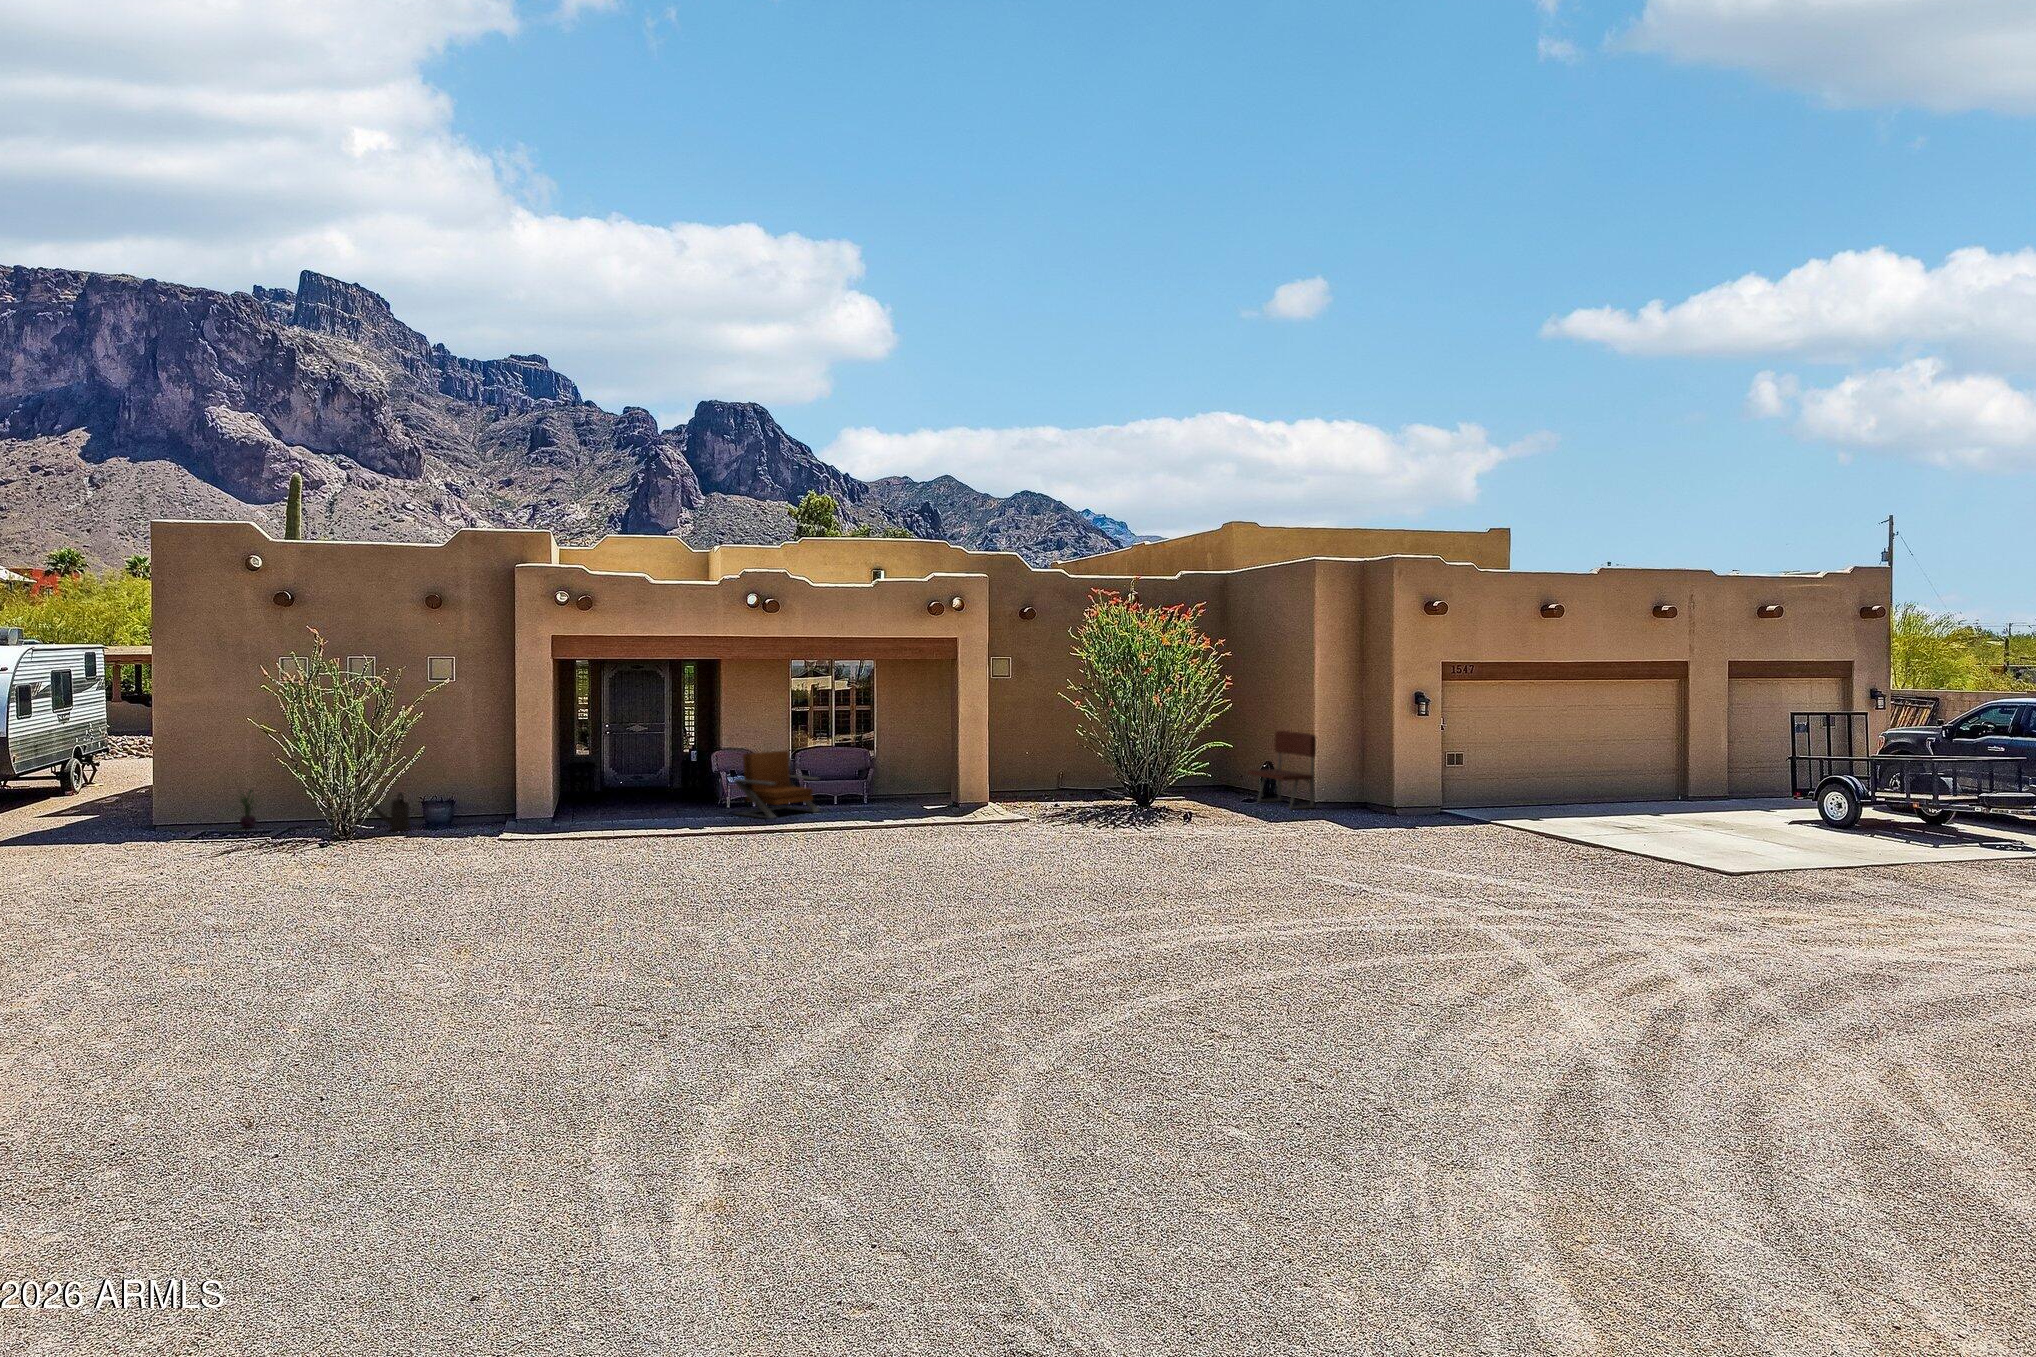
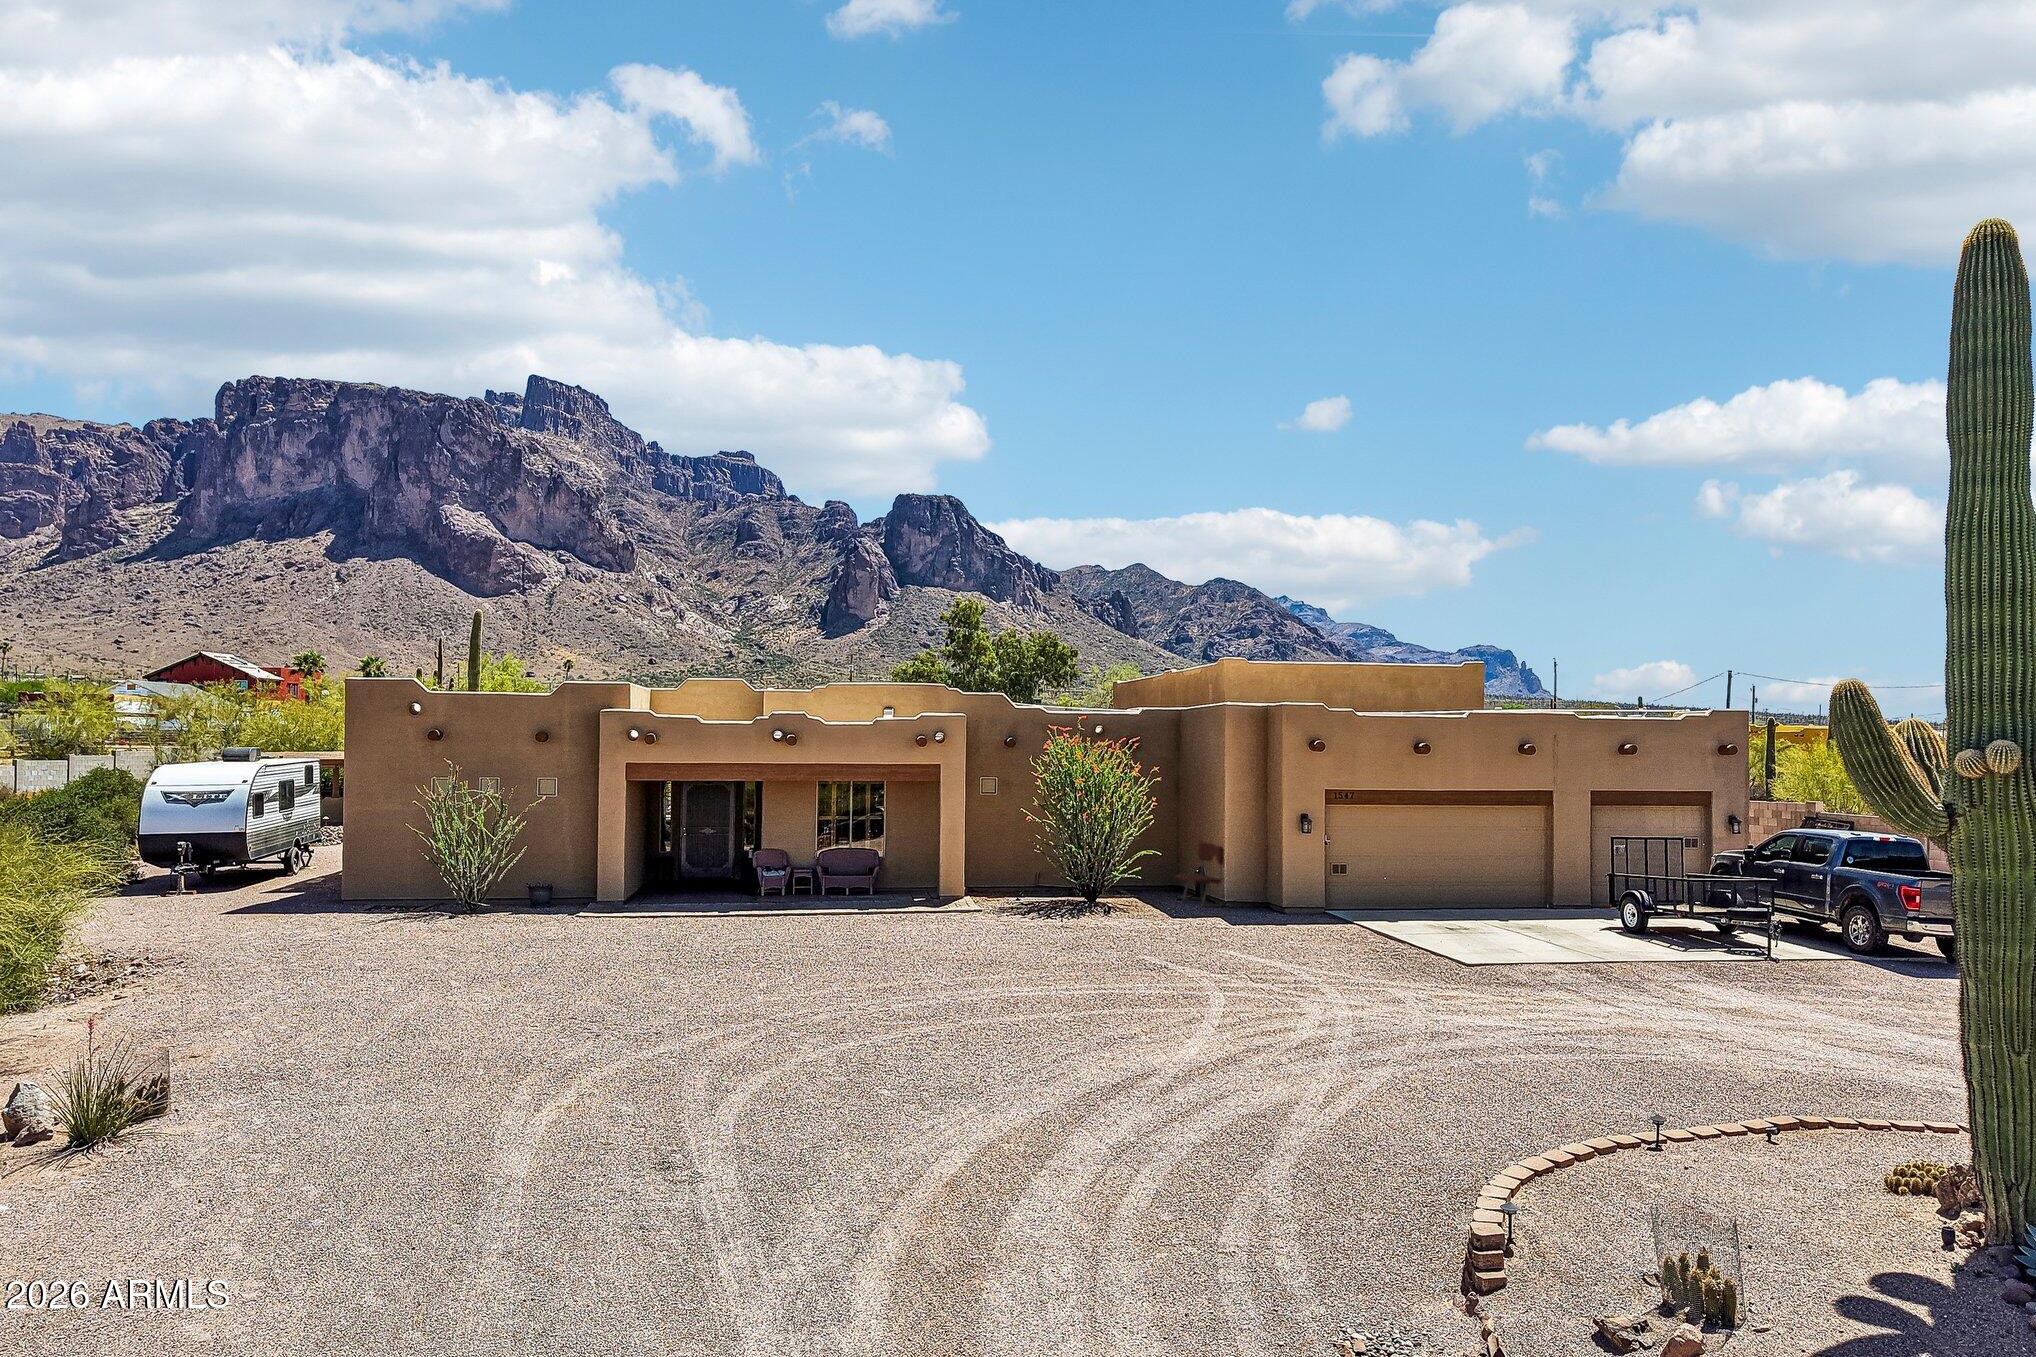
lounge chair: present [734,751,820,819] -> none [761,852,829,906]
decorative plant: present [240,789,258,828] -> none [387,874,423,904]
watering can: present [367,792,410,831] -> none [487,880,523,909]

